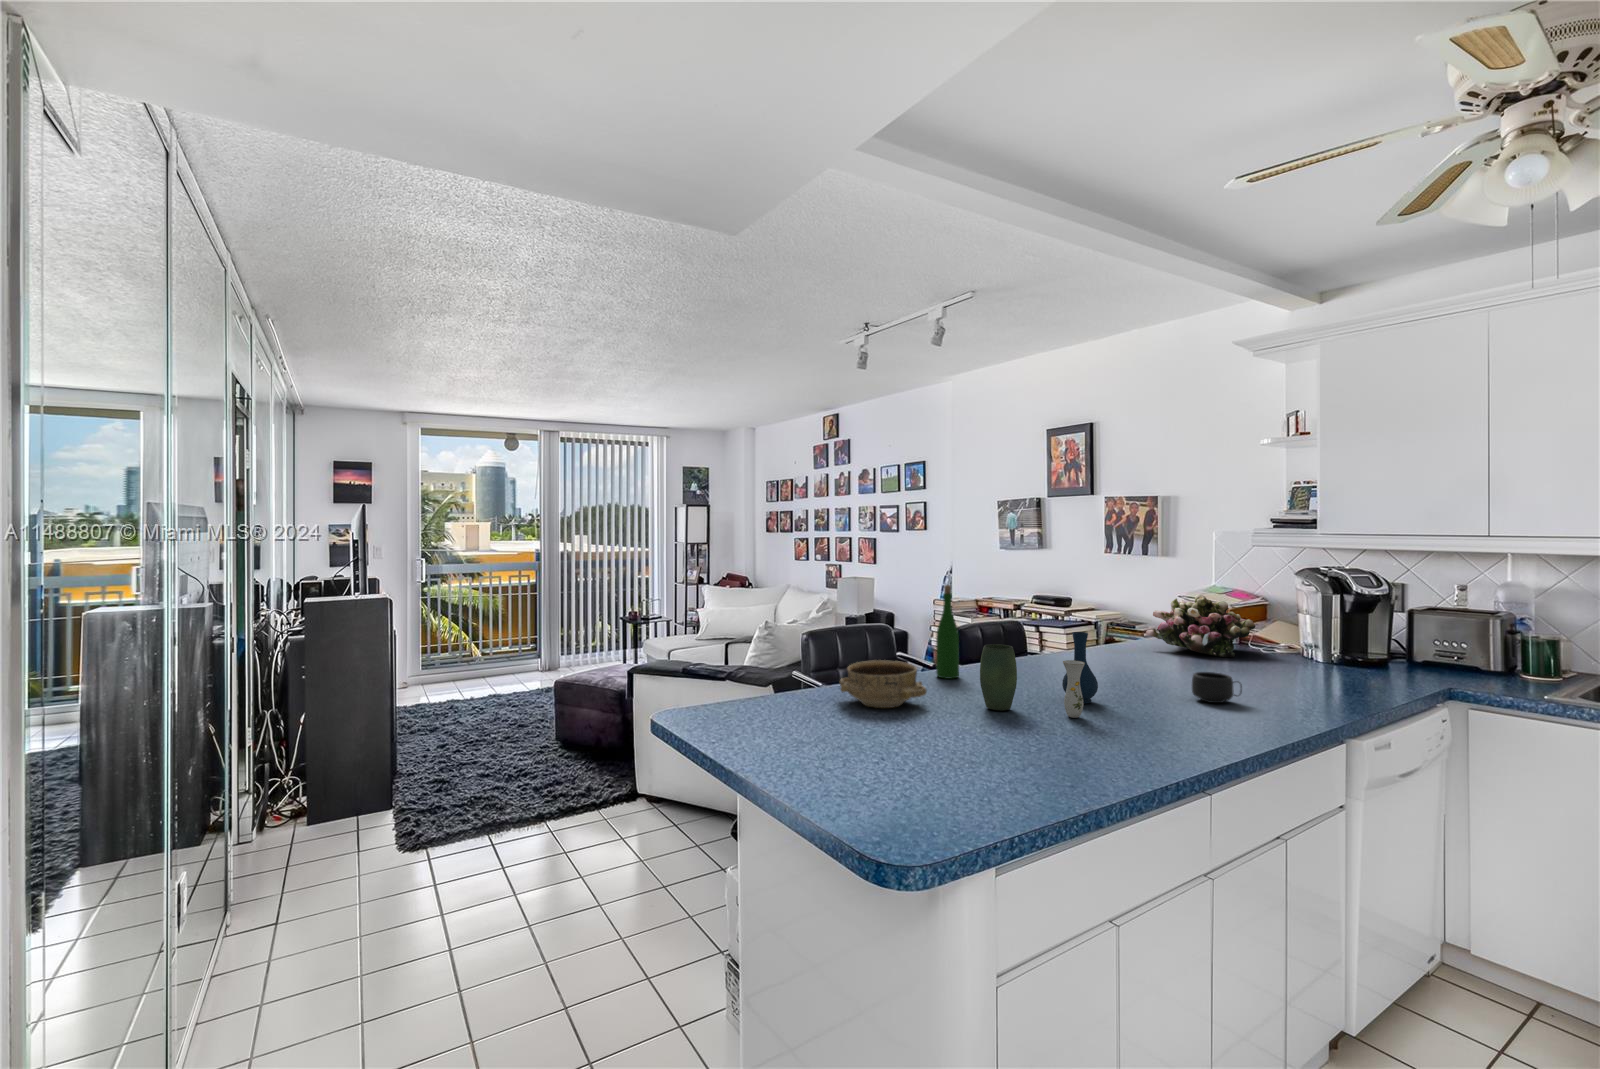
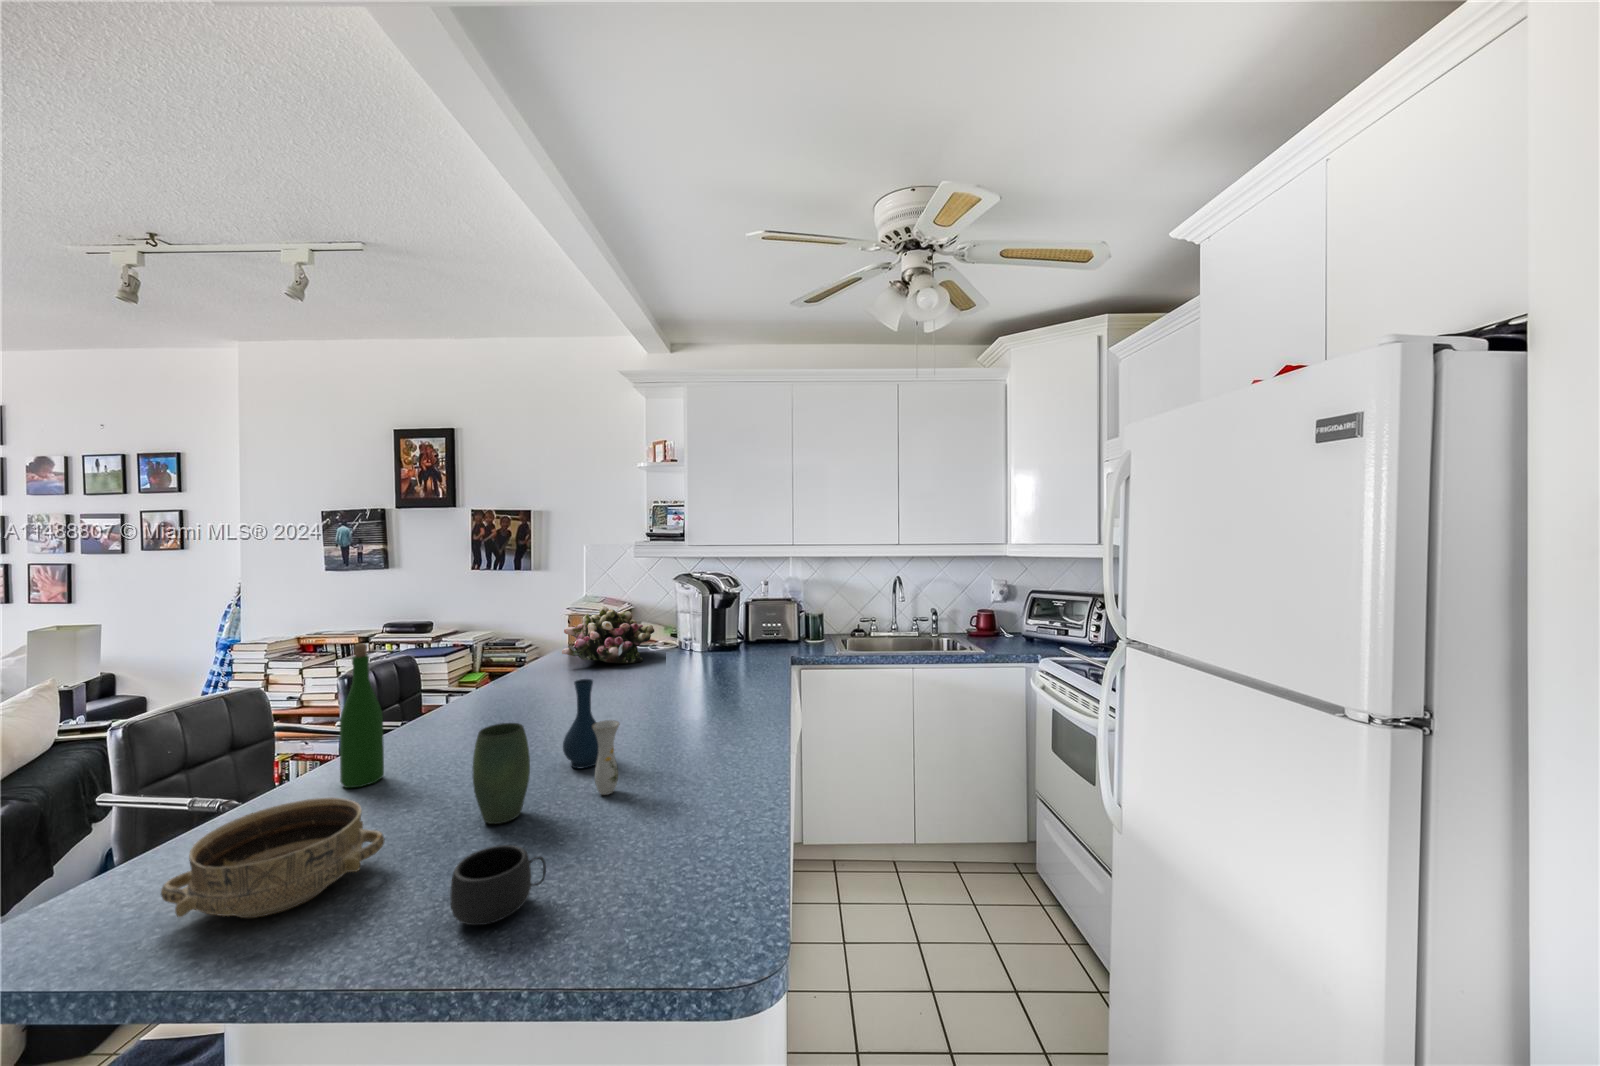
mug: present [1192,672,1242,703] -> present [450,845,546,925]

